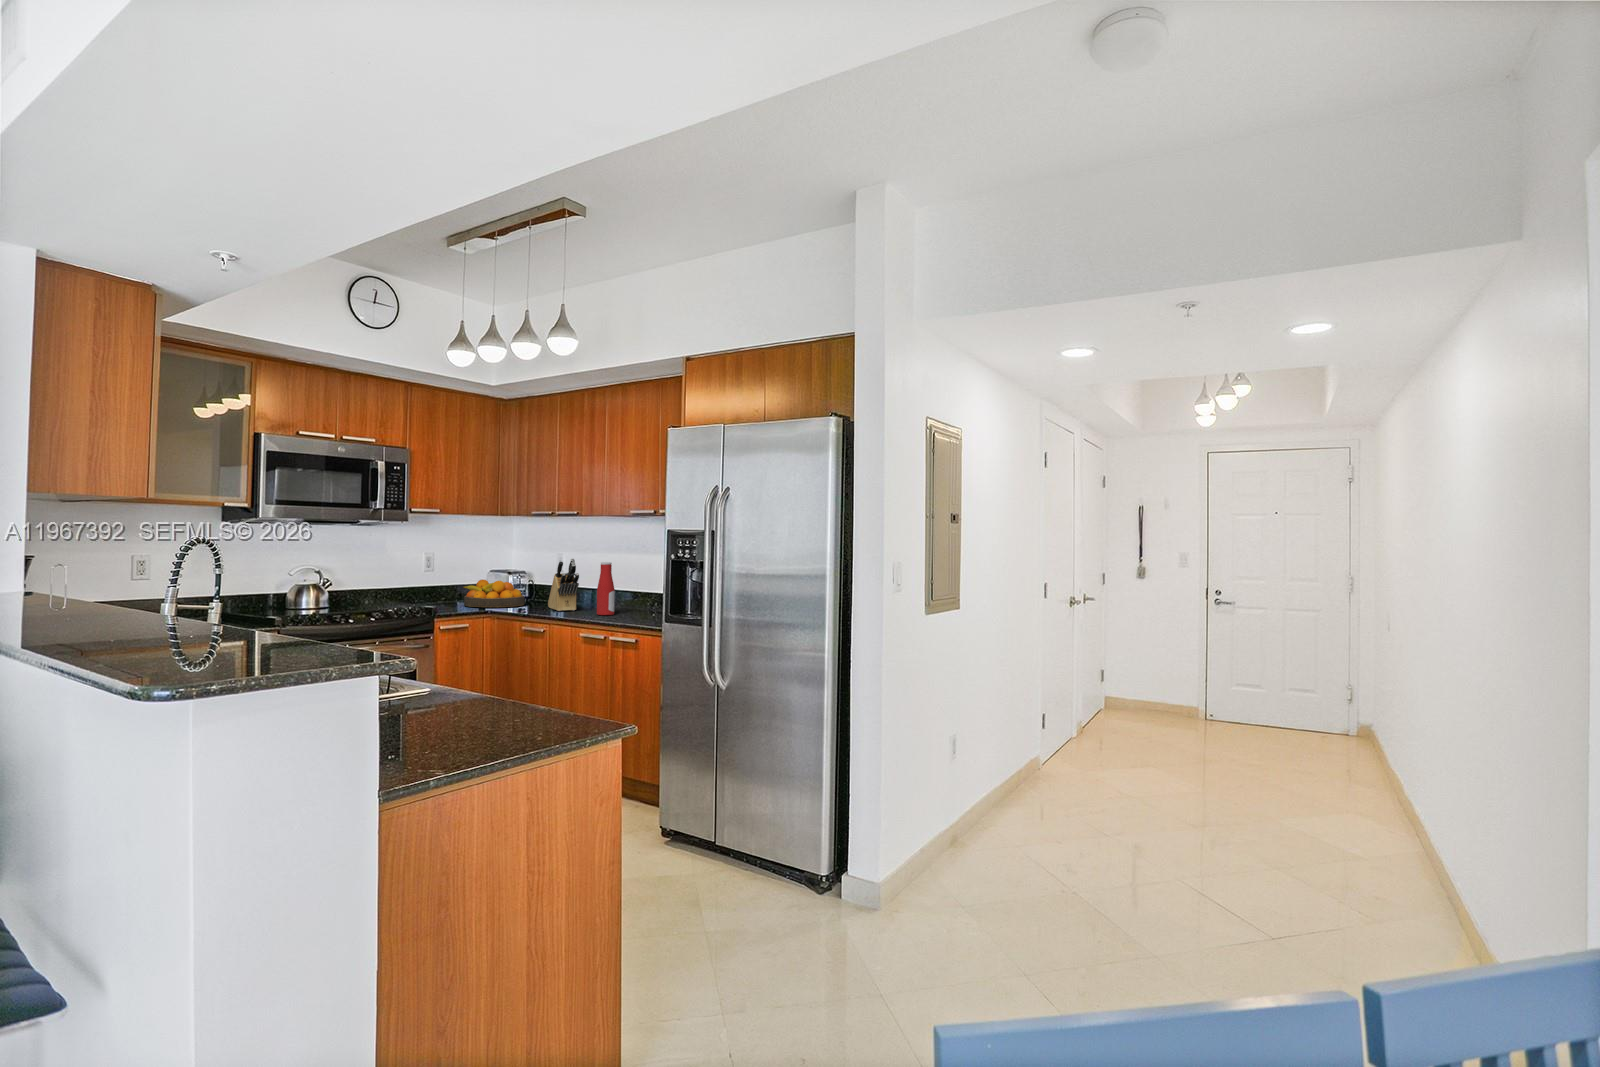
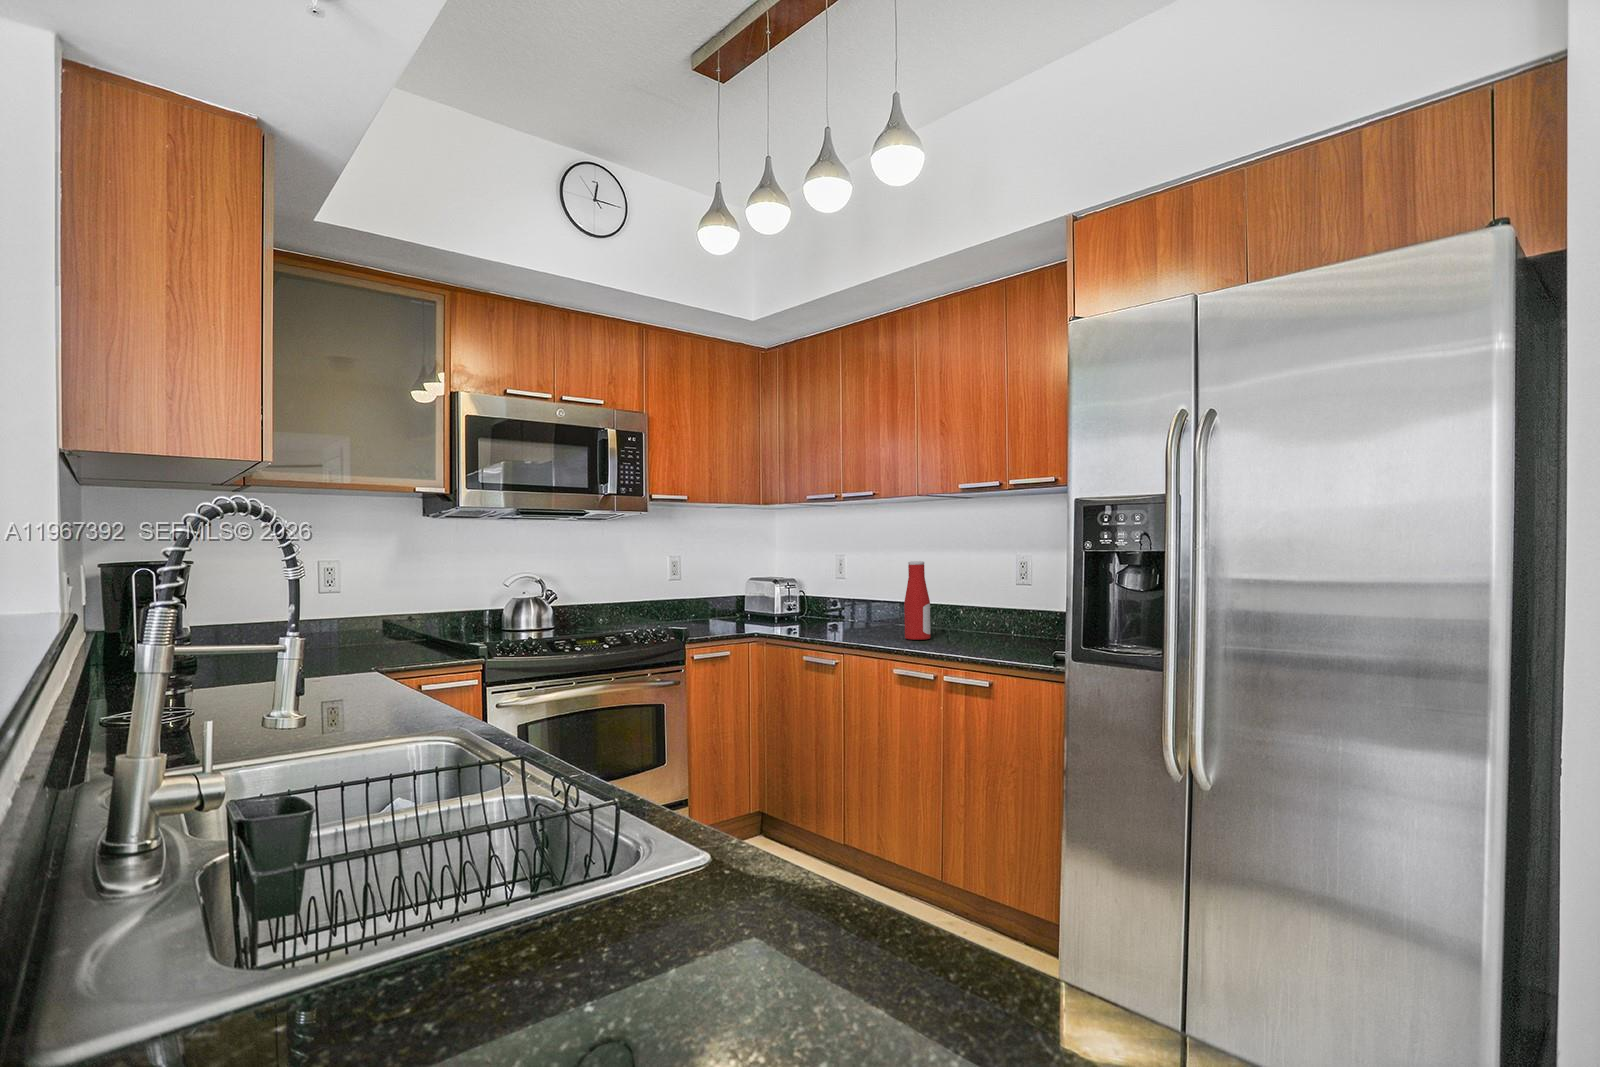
knife block: present [548,558,579,611] -> none [829,557,876,633]
fruit bowl: present [463,580,525,607] -> none [717,590,797,628]

